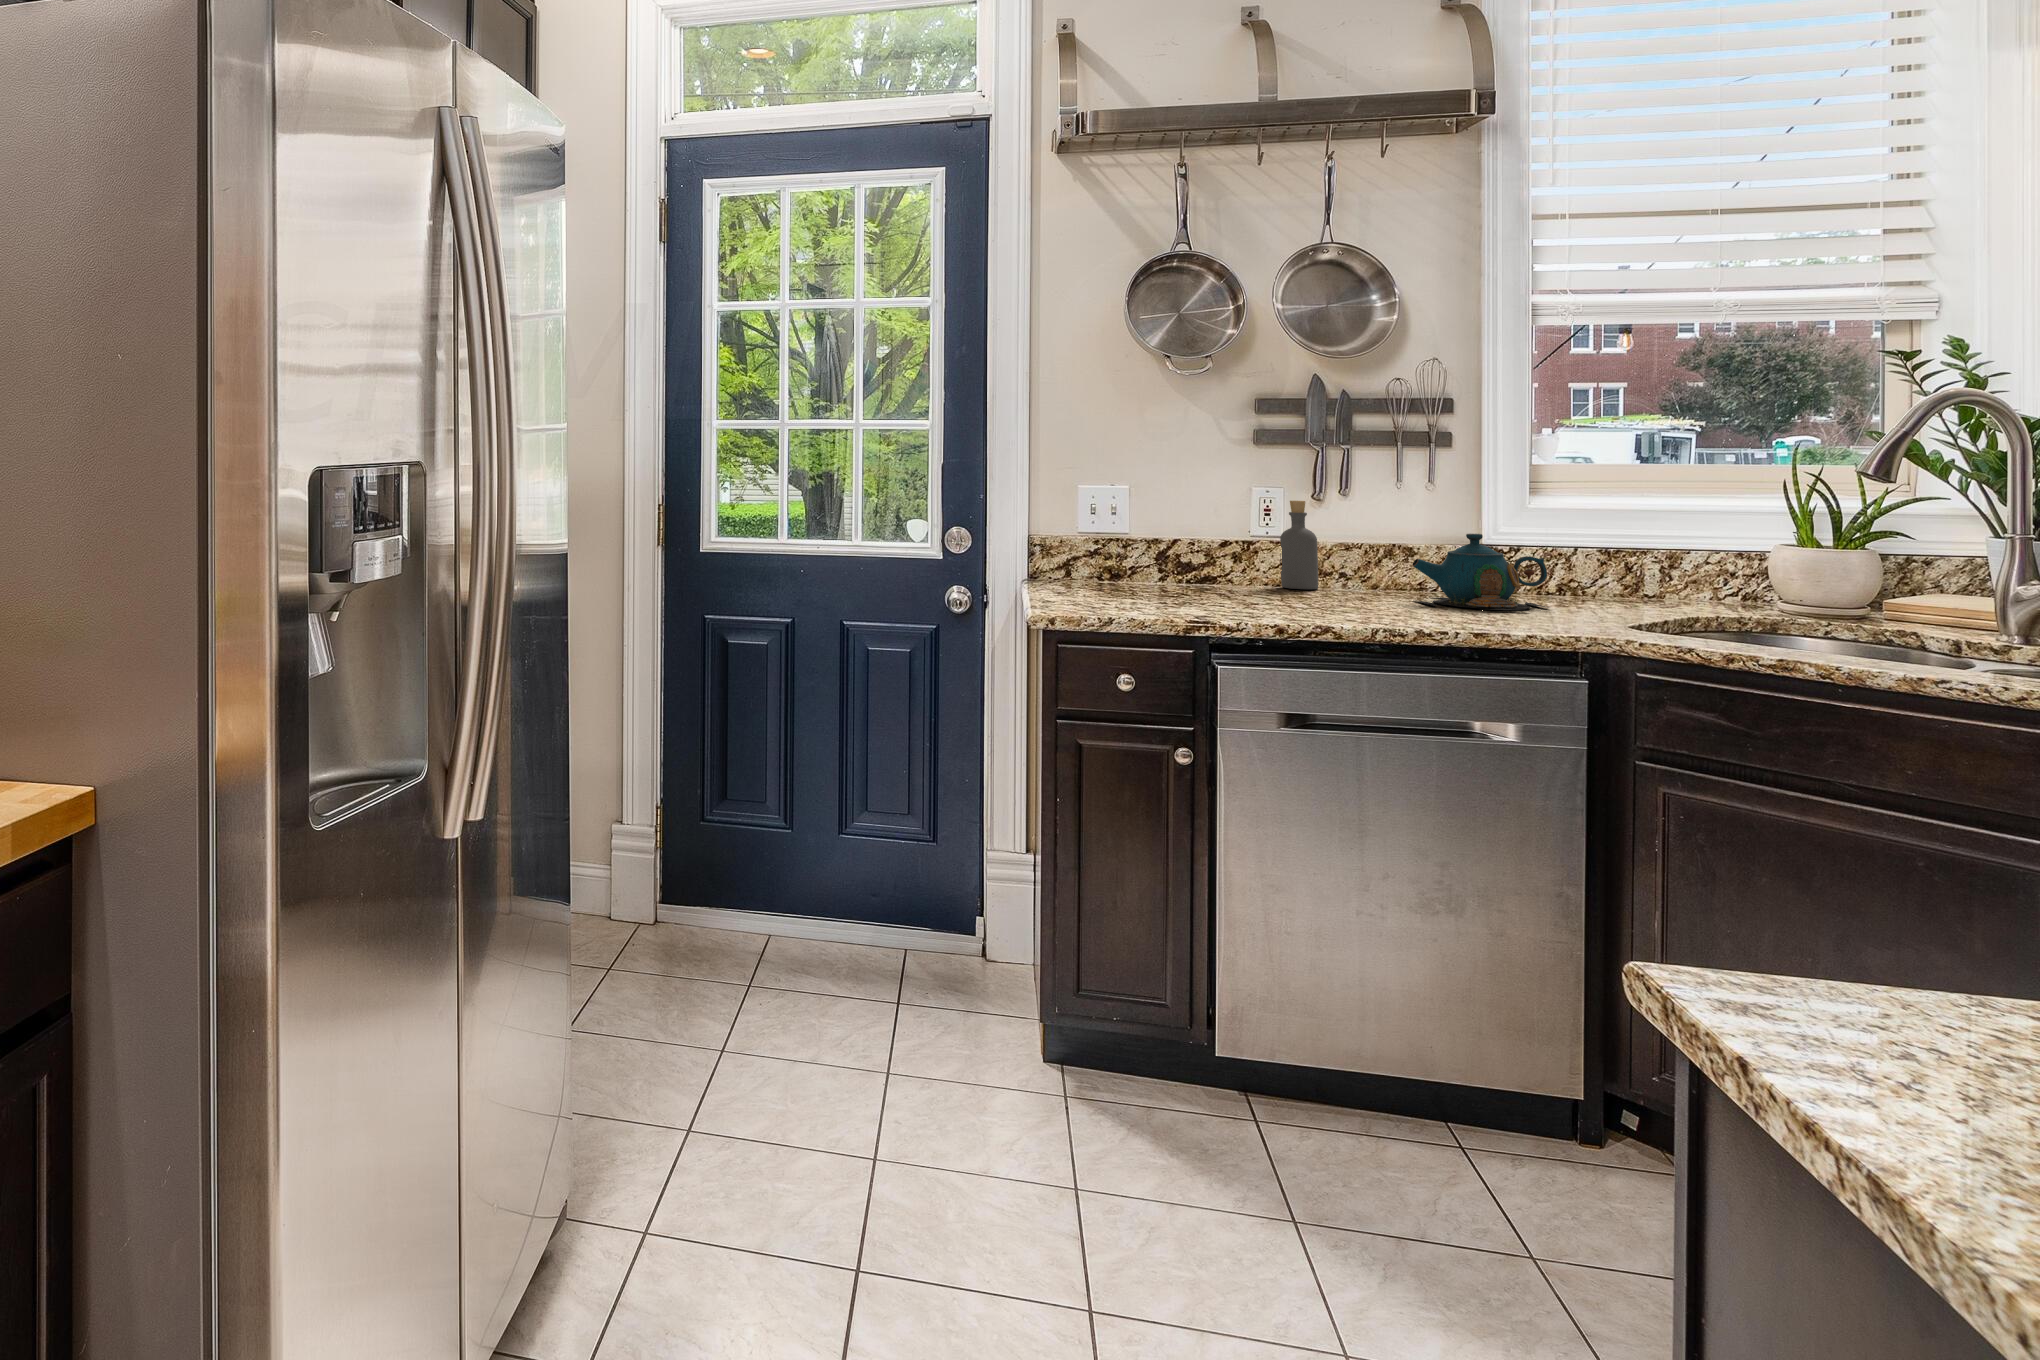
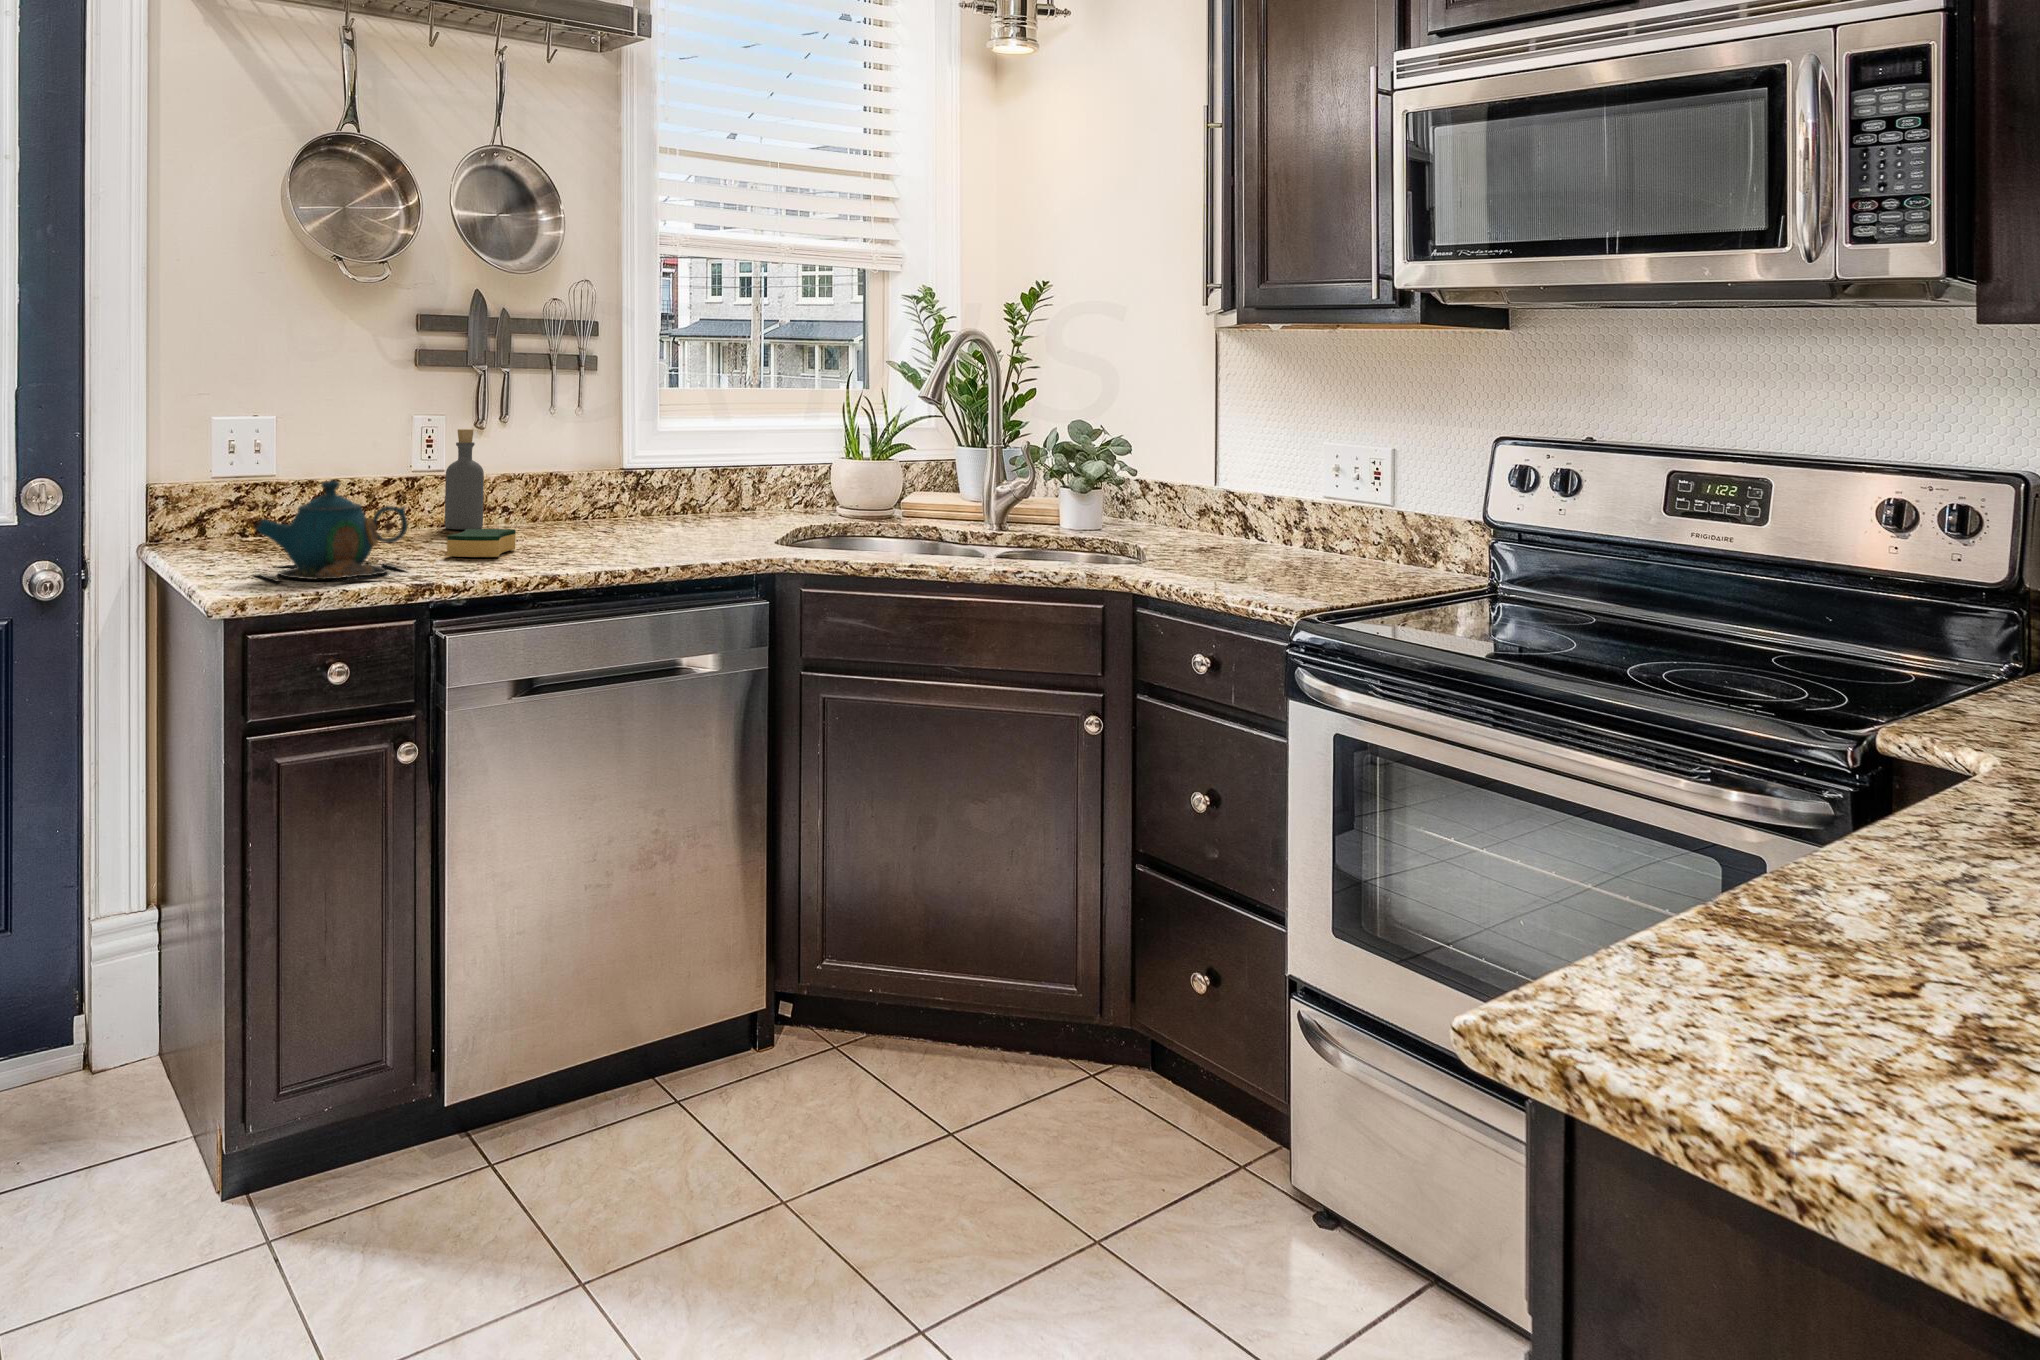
teapot: present [1412,534,1549,610] -> present [255,481,408,582]
sponge: none [1250,585,1321,610] -> present [447,529,516,557]

